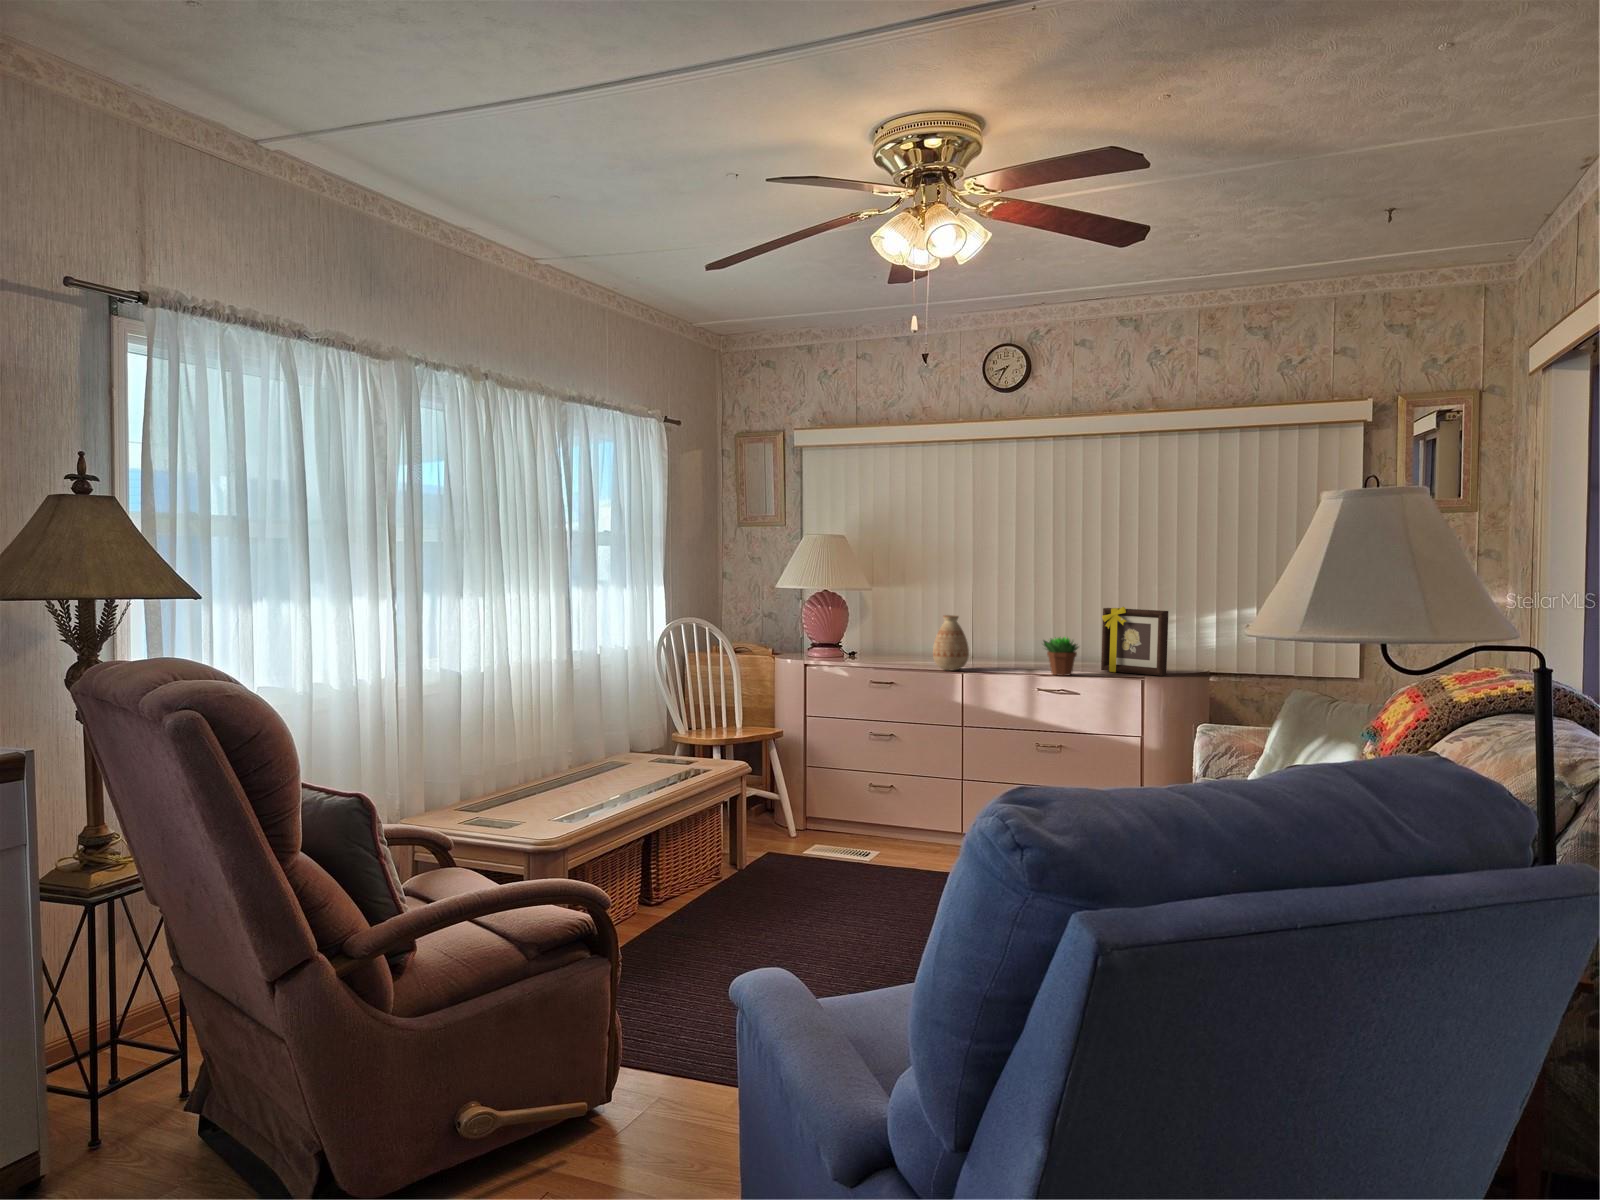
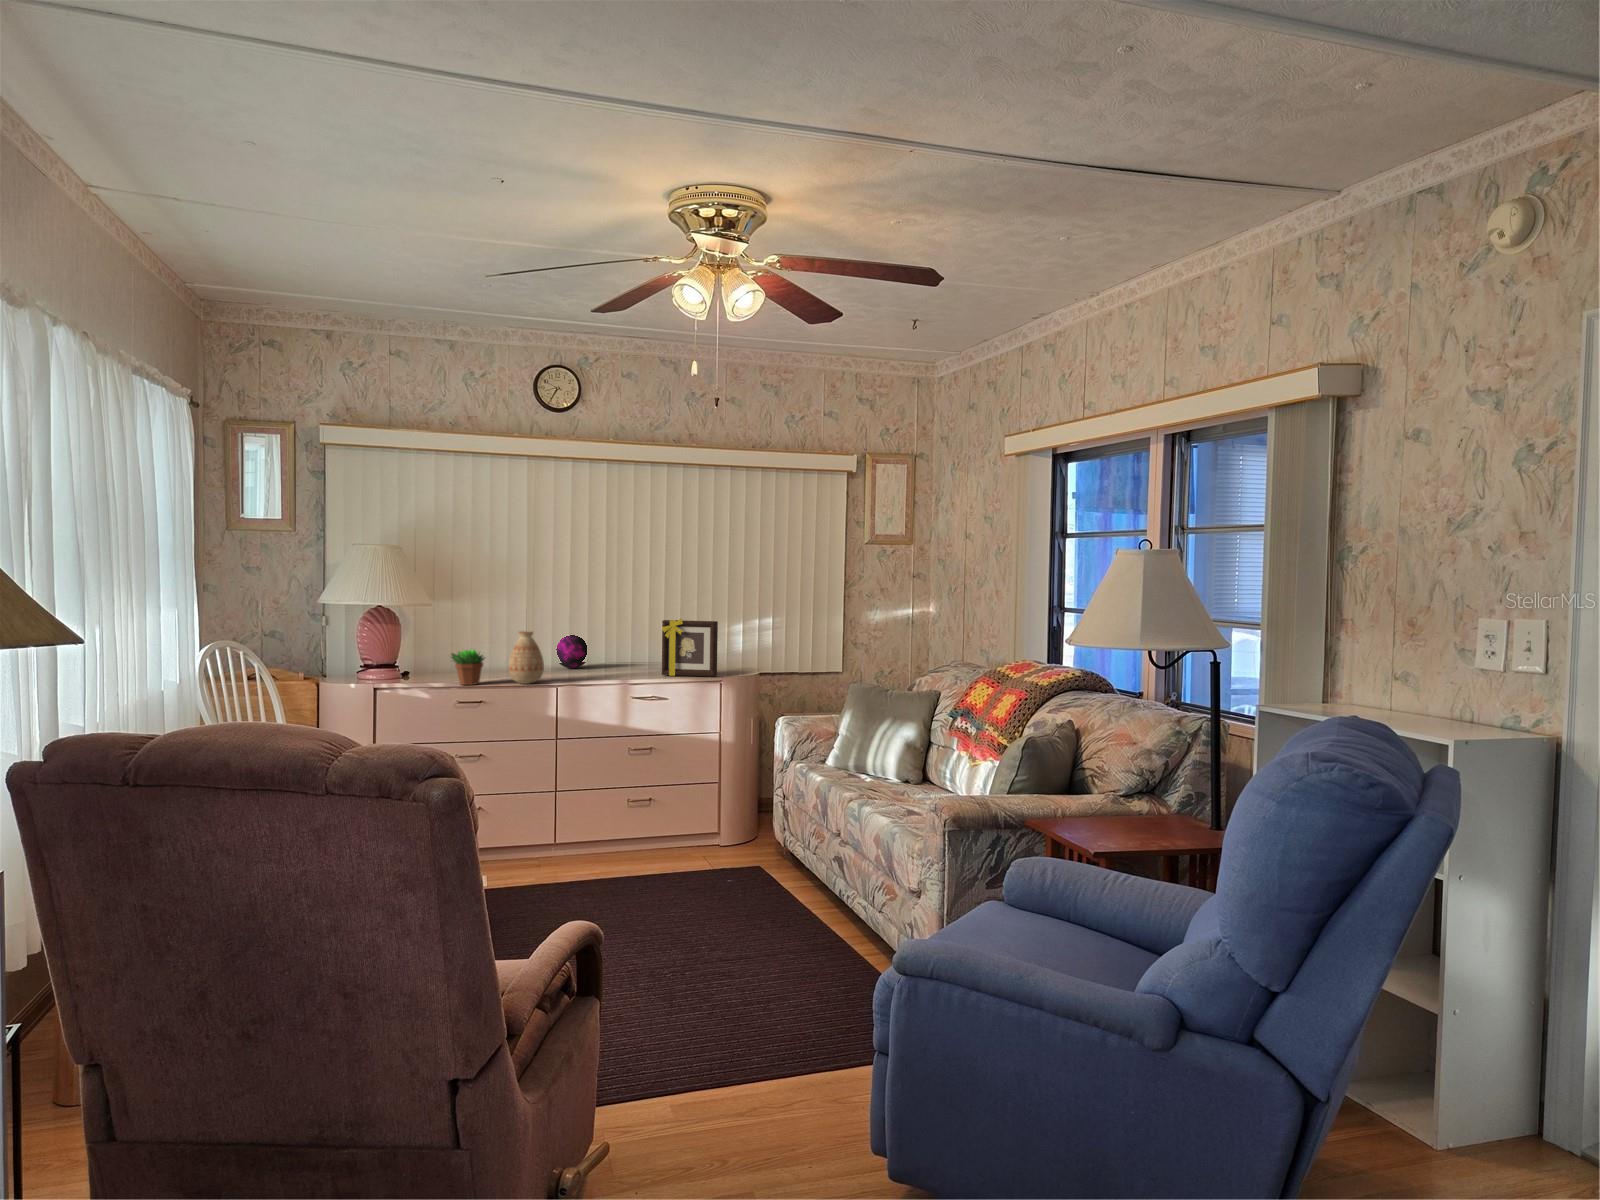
decorative orb: none [993,619,1034,658] -> present [556,635,587,668]
succulent plant: present [1044,637,1078,676] -> present [452,650,484,685]

